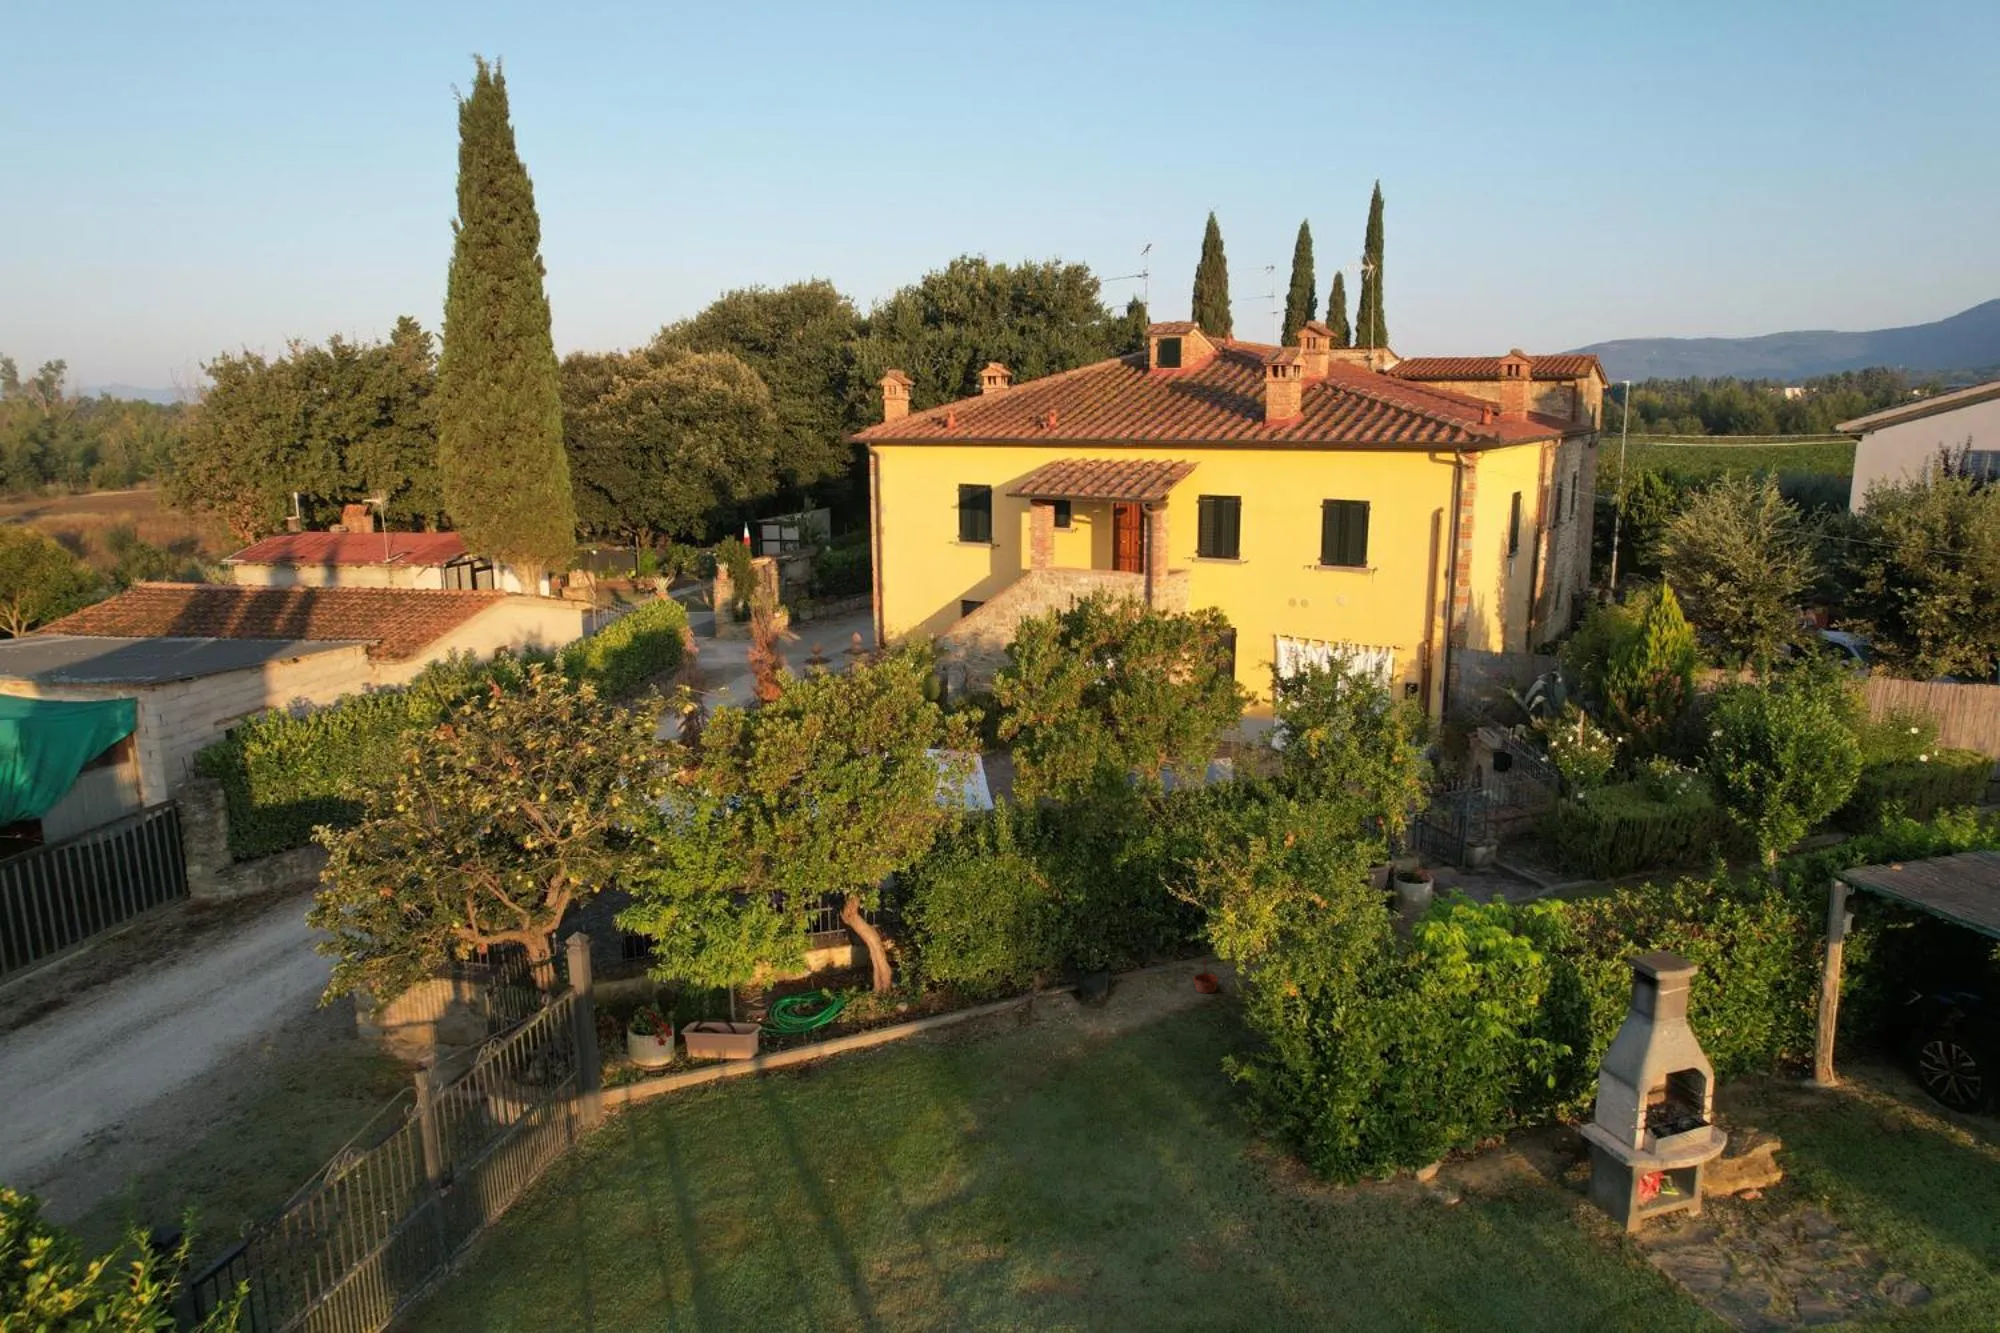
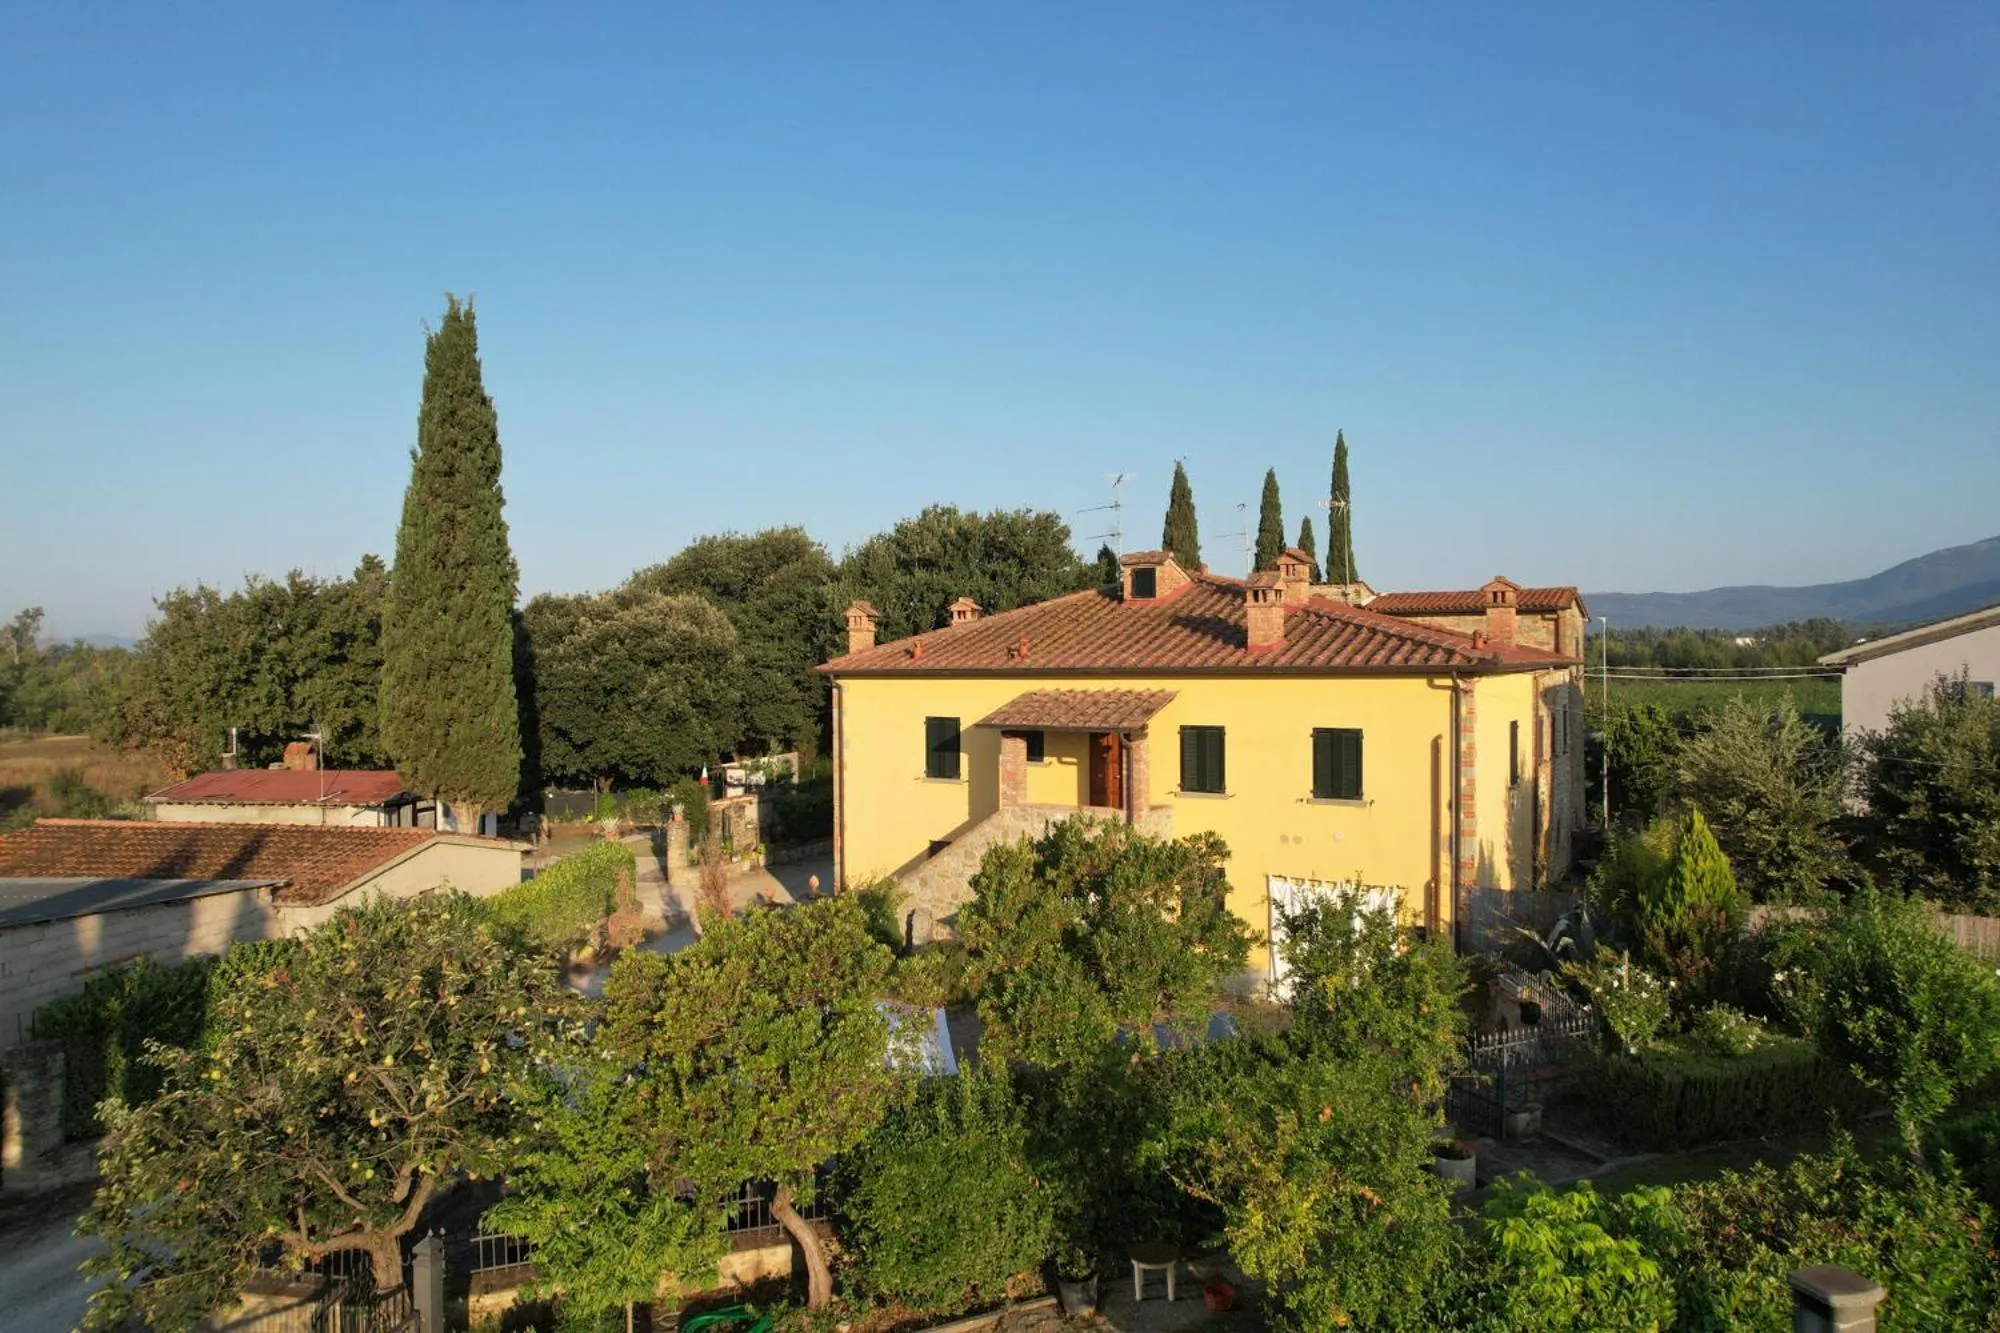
round table: none [1133,942,1175,986] -> present [1128,1242,1180,1301]

